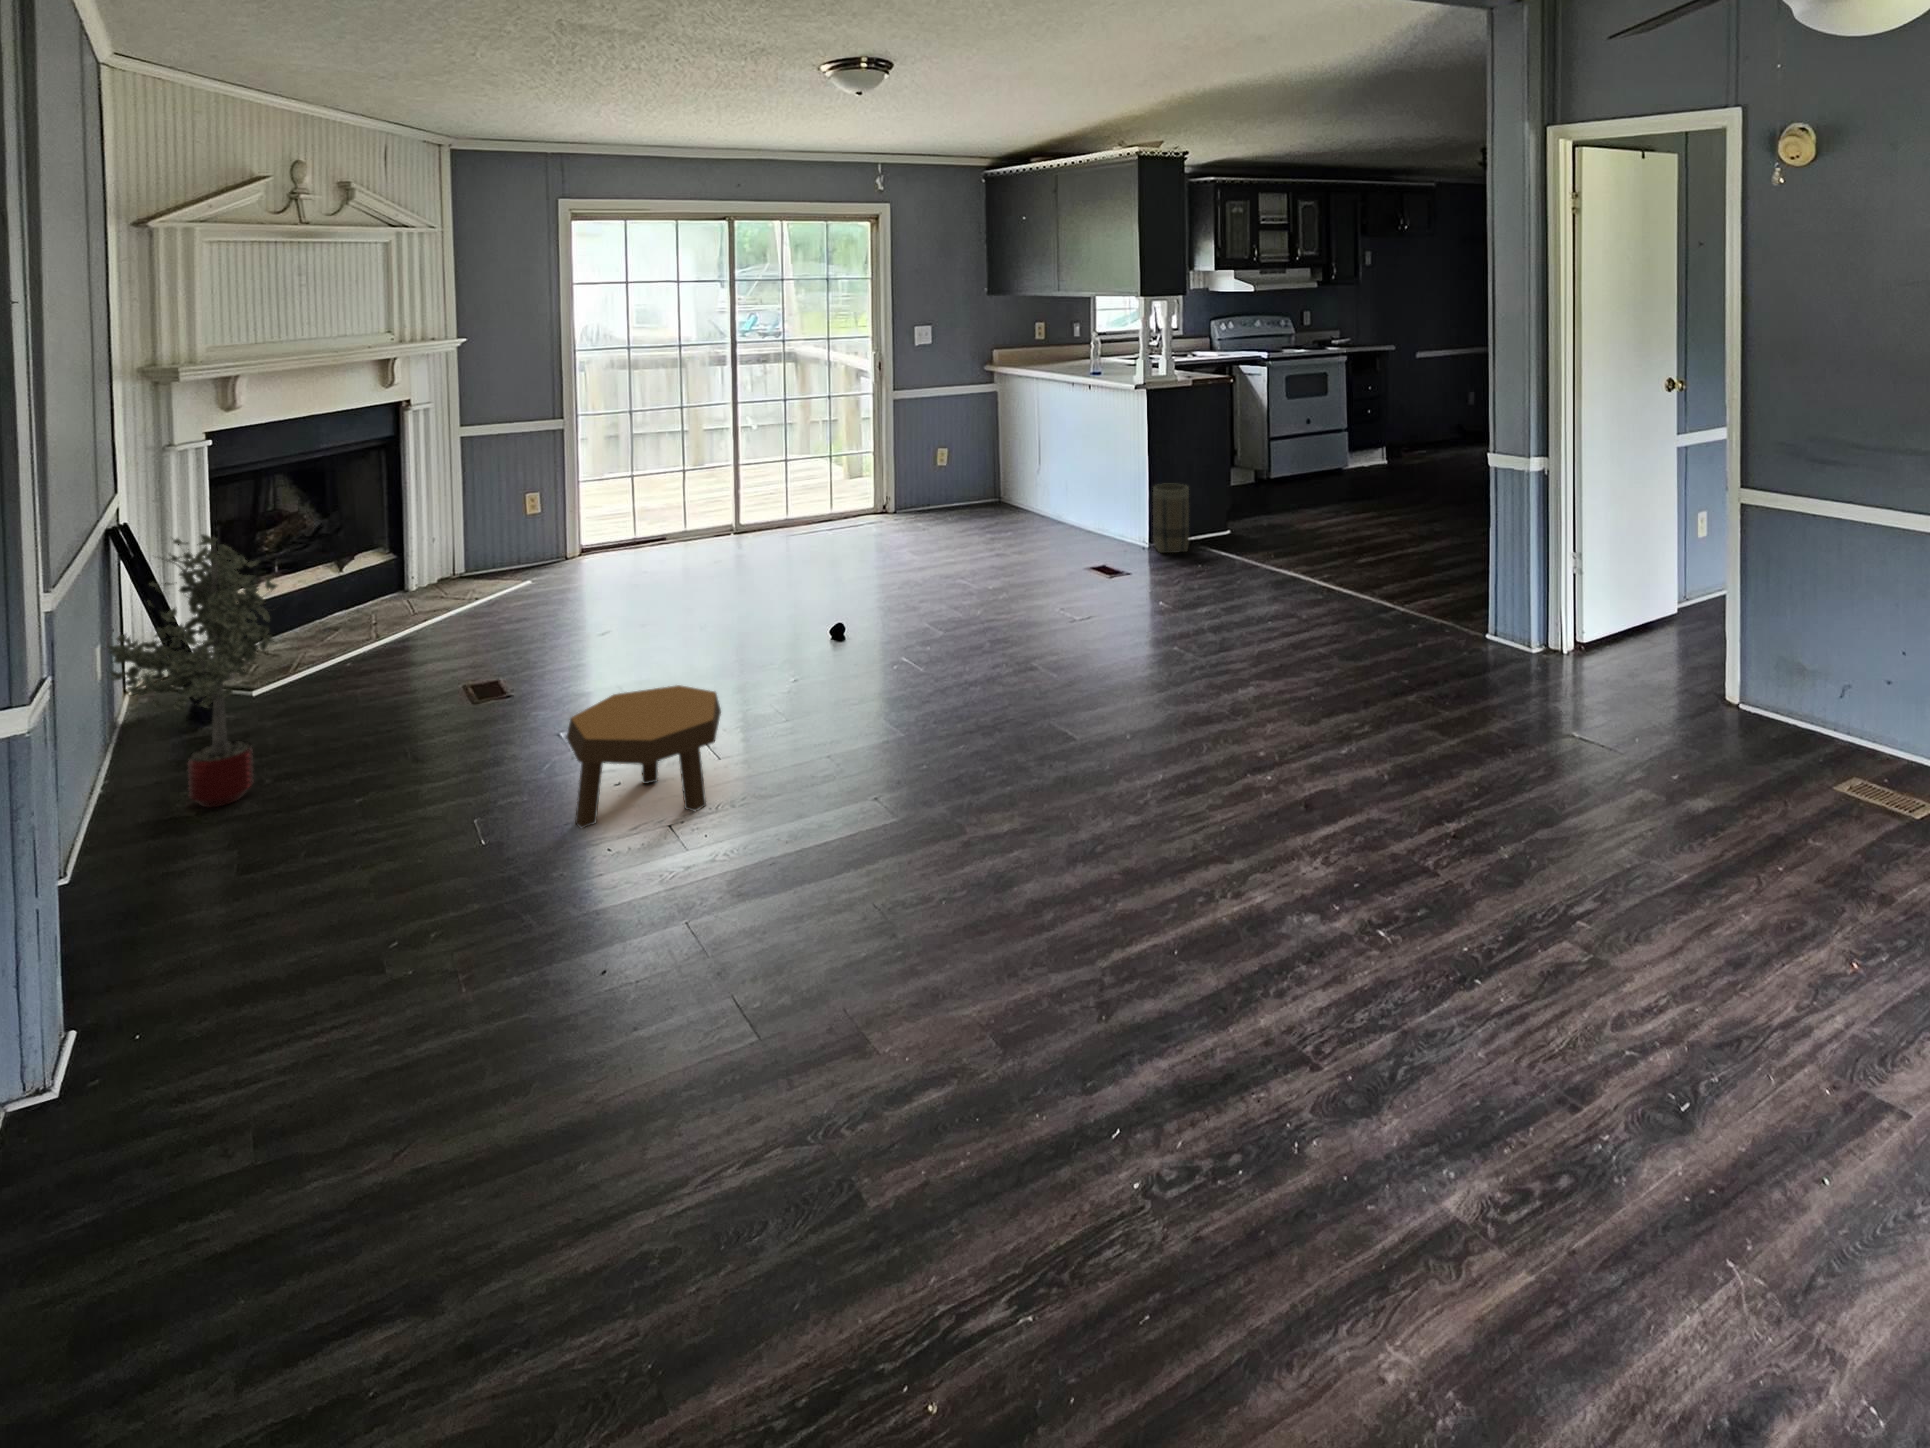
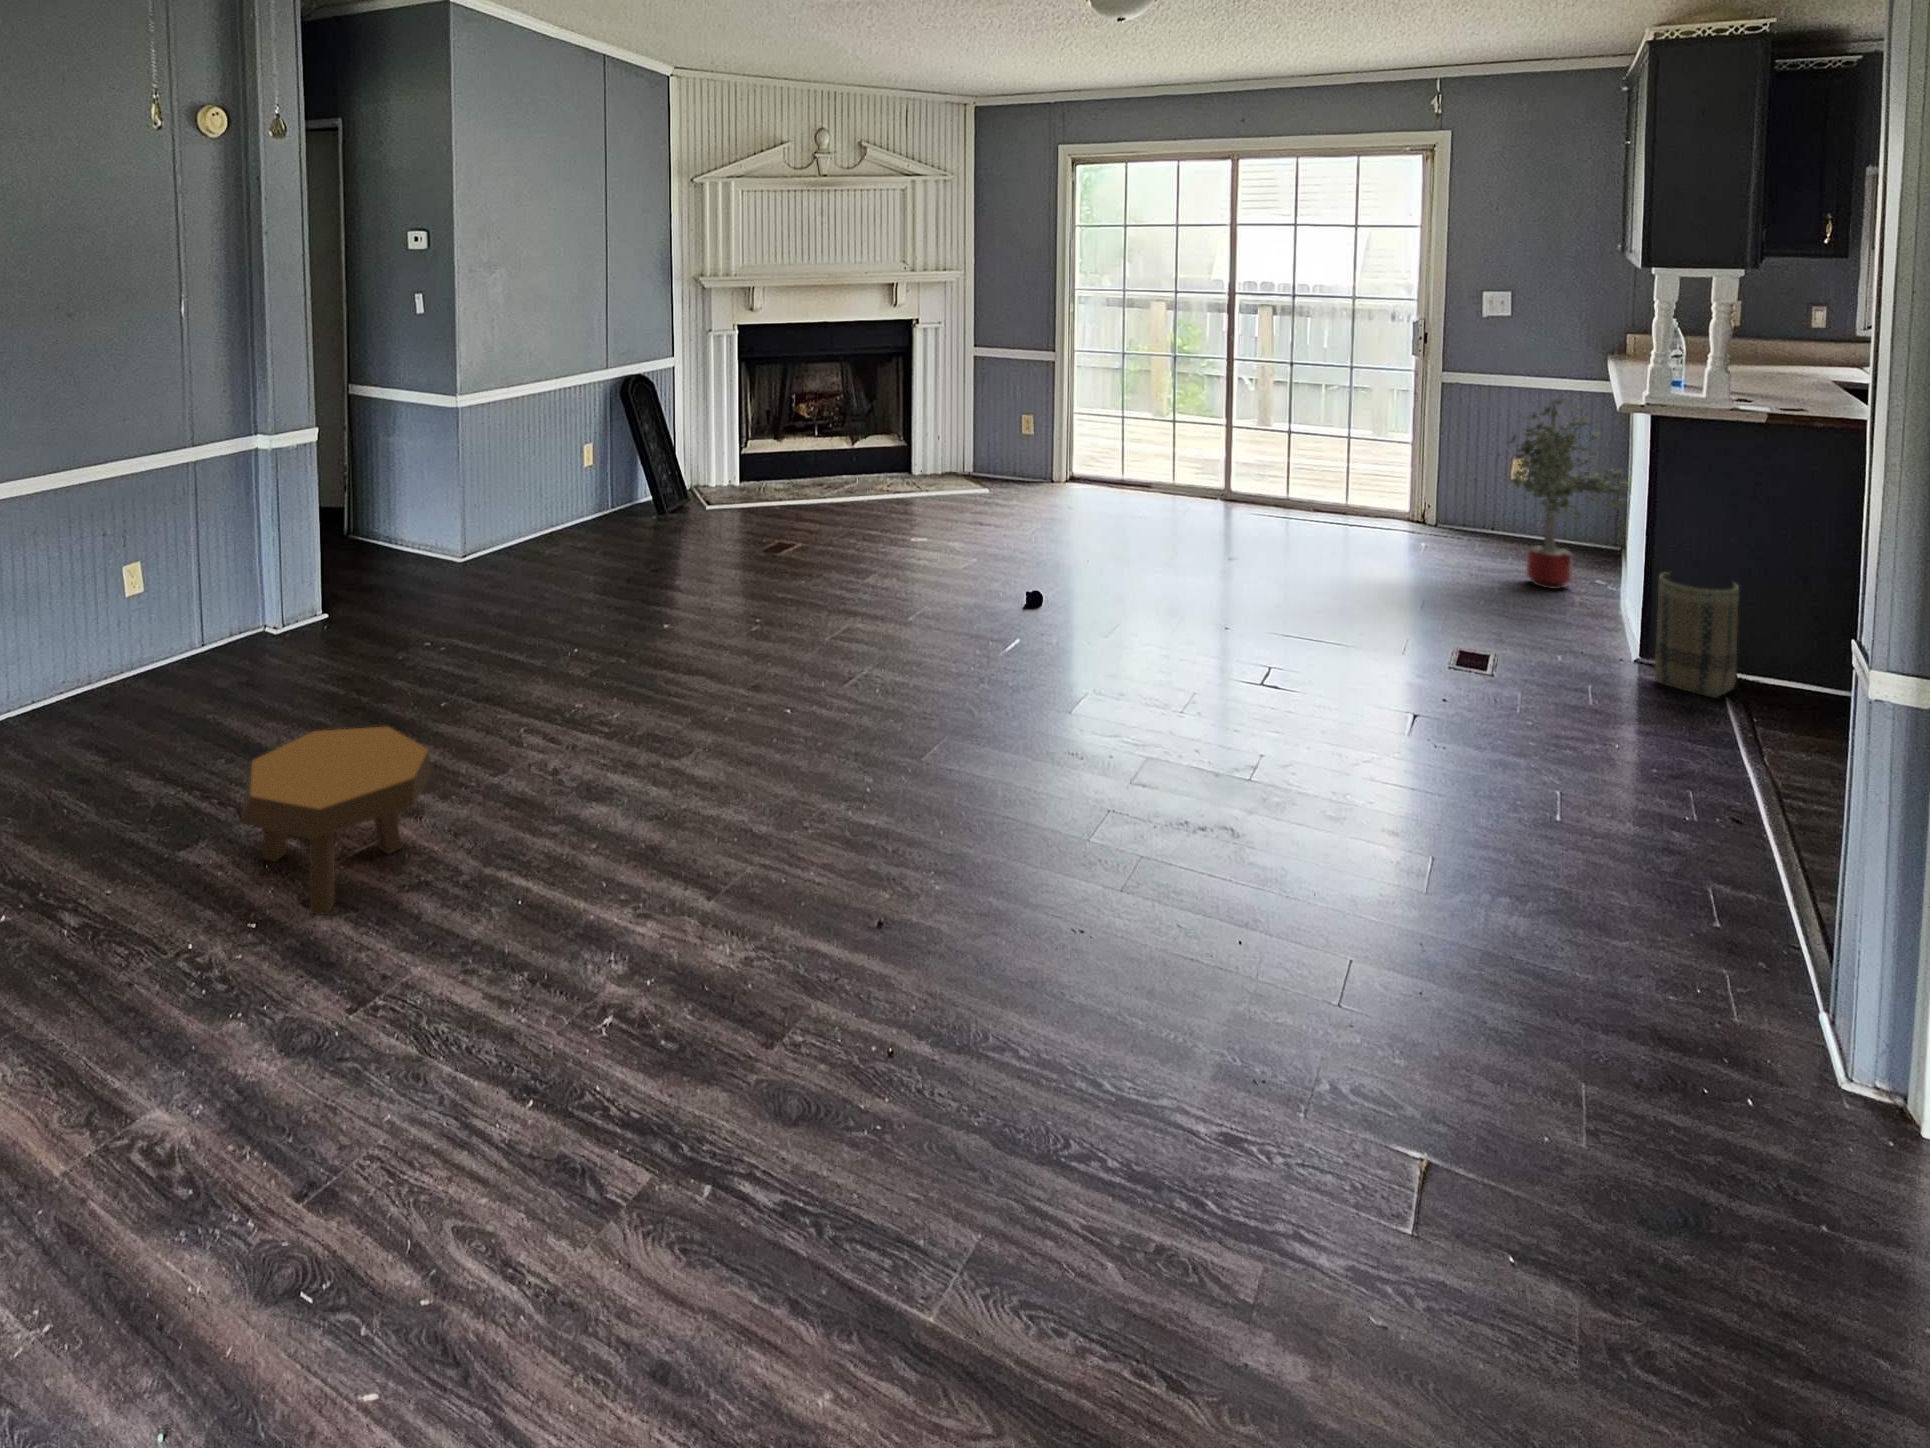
potted tree: present [108,534,277,807] -> present [1508,399,1630,589]
footstool: present [566,685,721,828] -> present [241,727,431,915]

